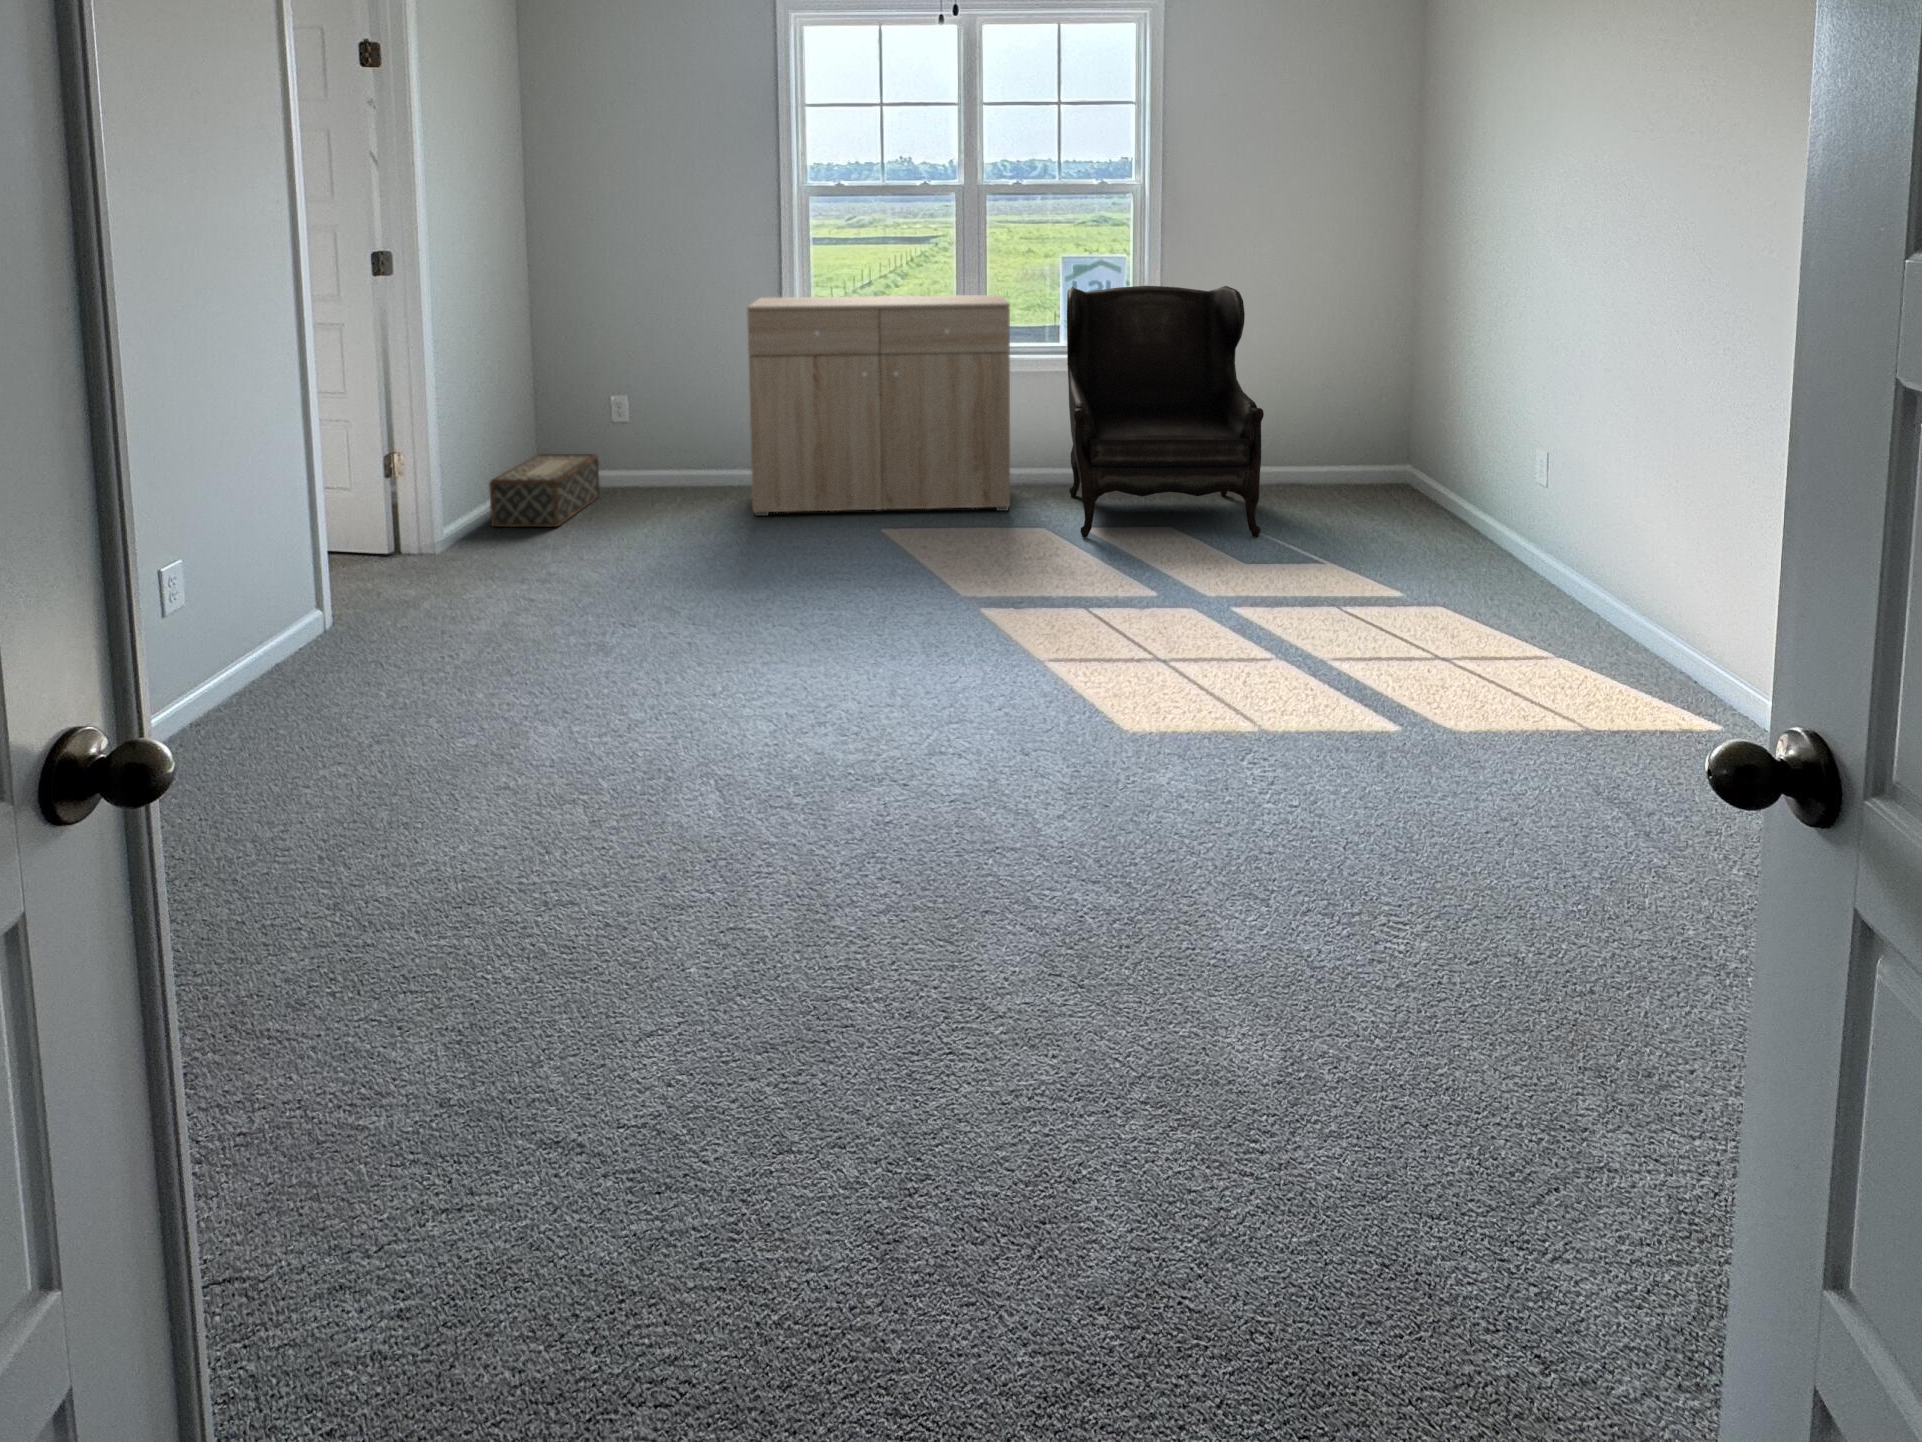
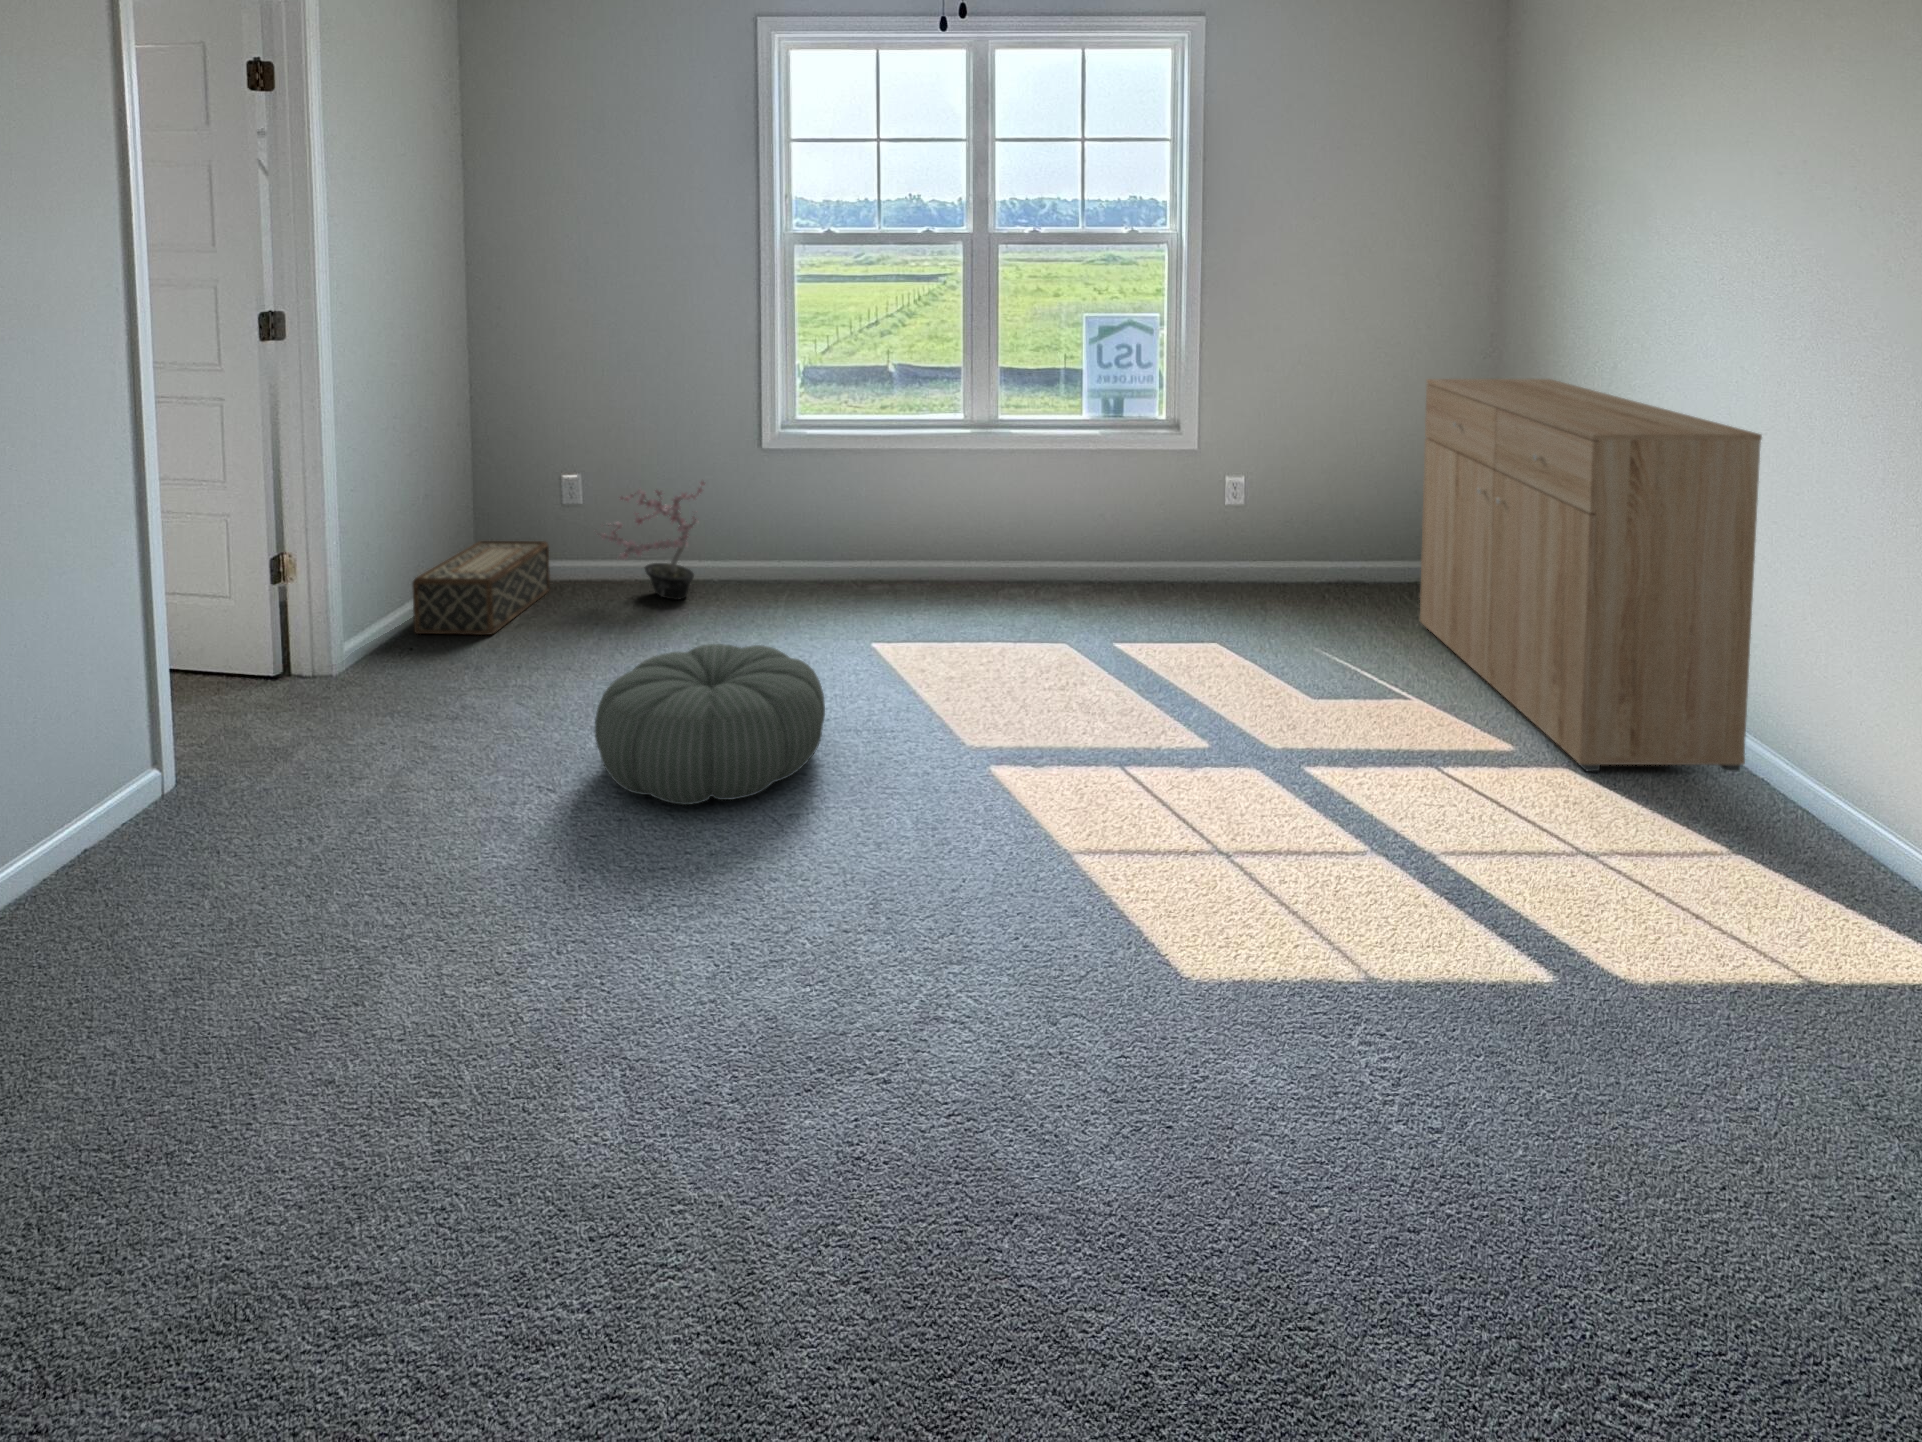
armchair: present [1067,286,1264,537] -> none [1093,350,1327,656]
dresser: present [747,295,1010,516] -> present [1420,379,1762,771]
potted plant: none [636,397,737,502] -> present [595,481,705,600]
pouf: none [663,519,846,632] -> present [595,644,825,805]

